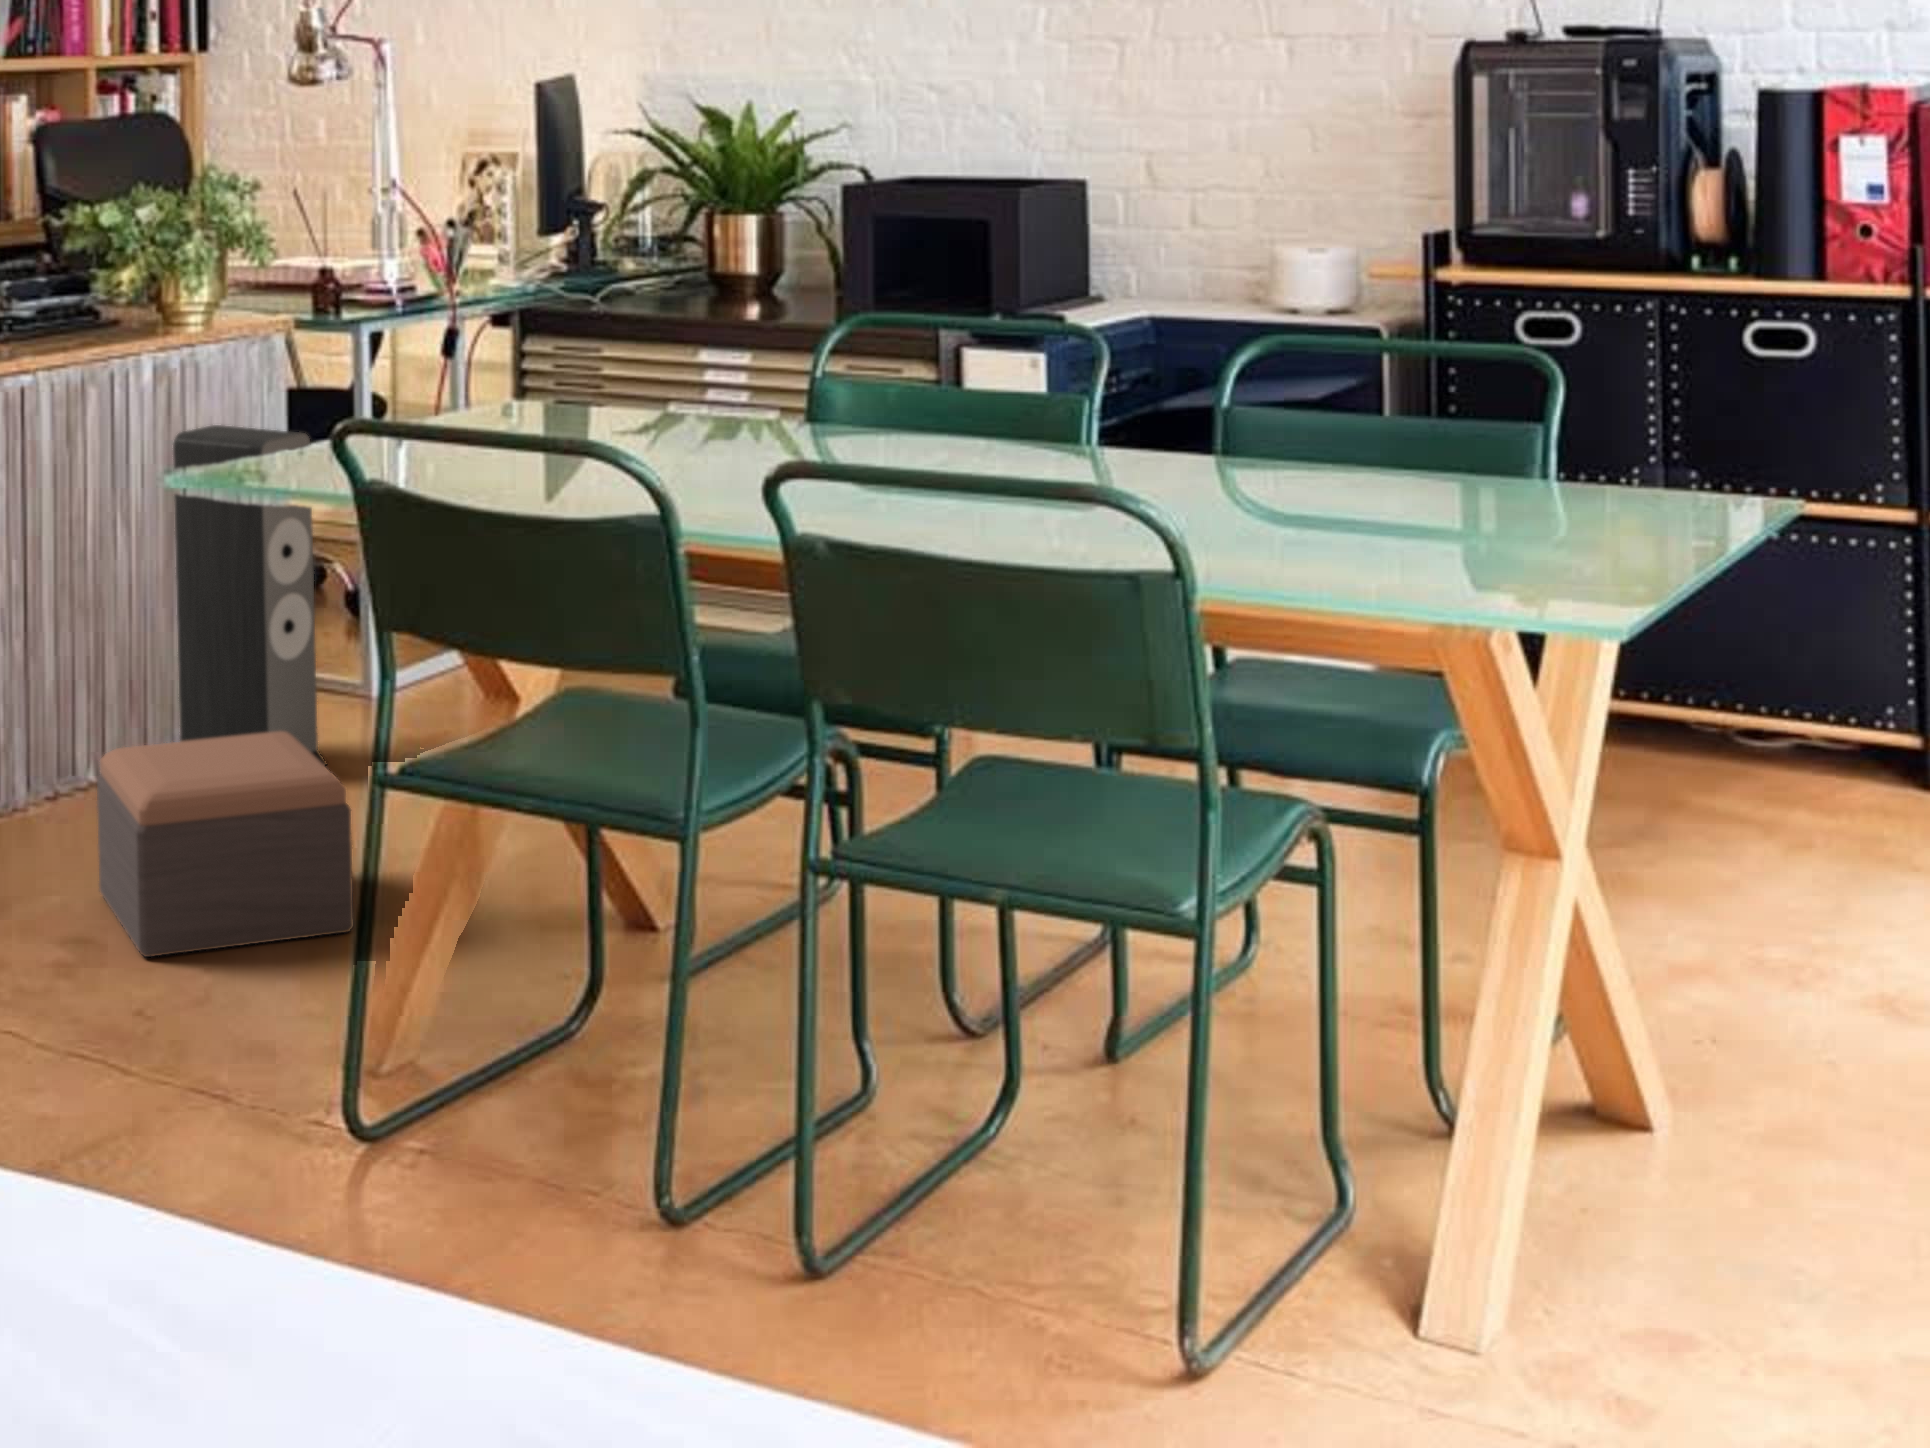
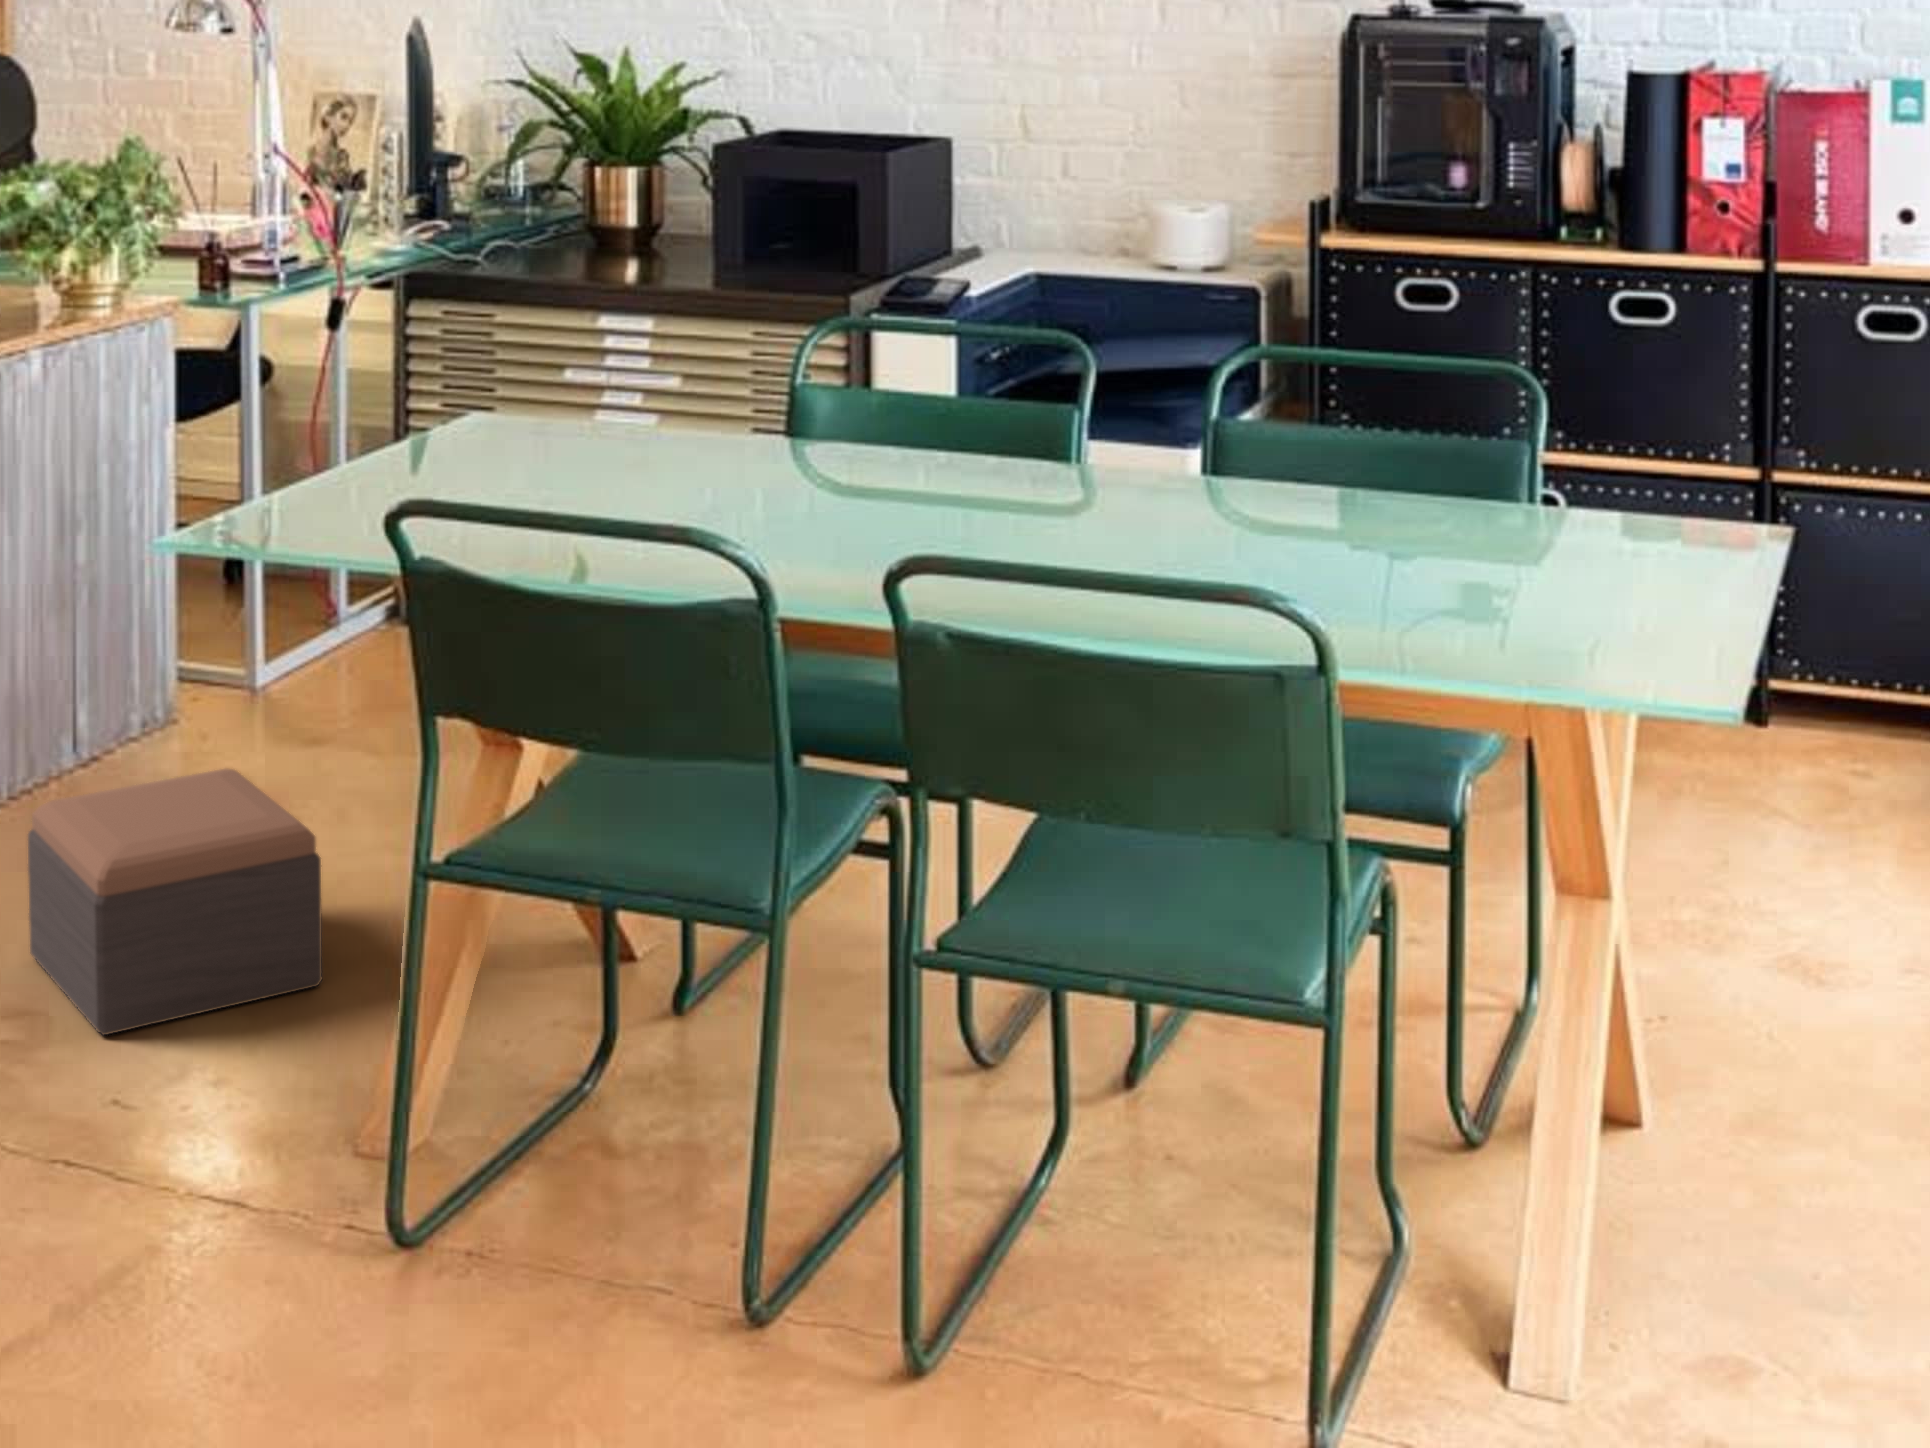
speaker: present [173,425,327,766] -> none [64,420,236,803]

